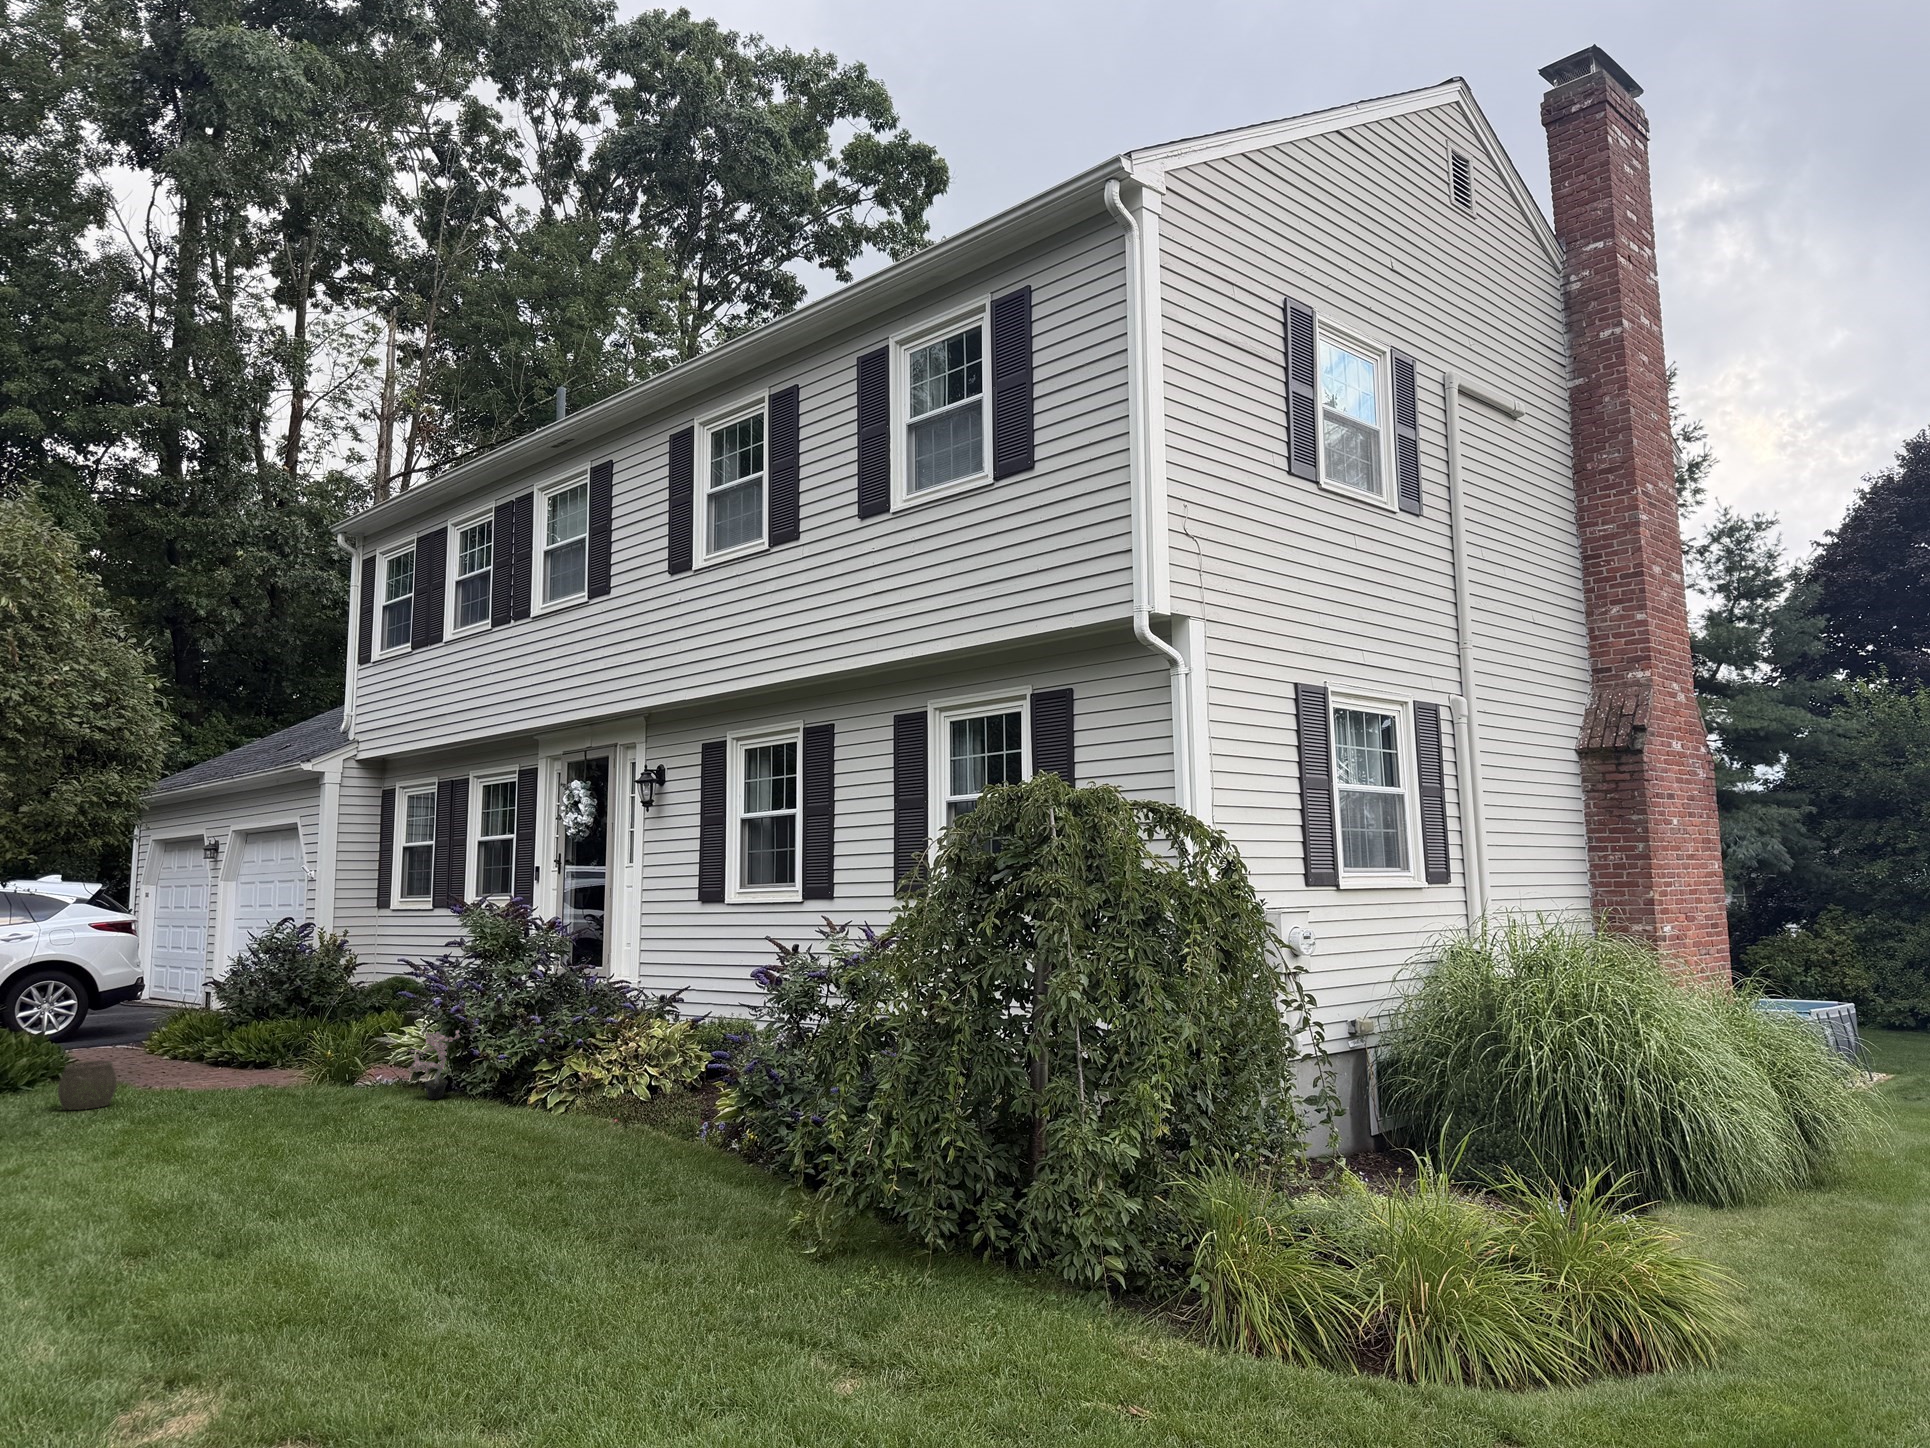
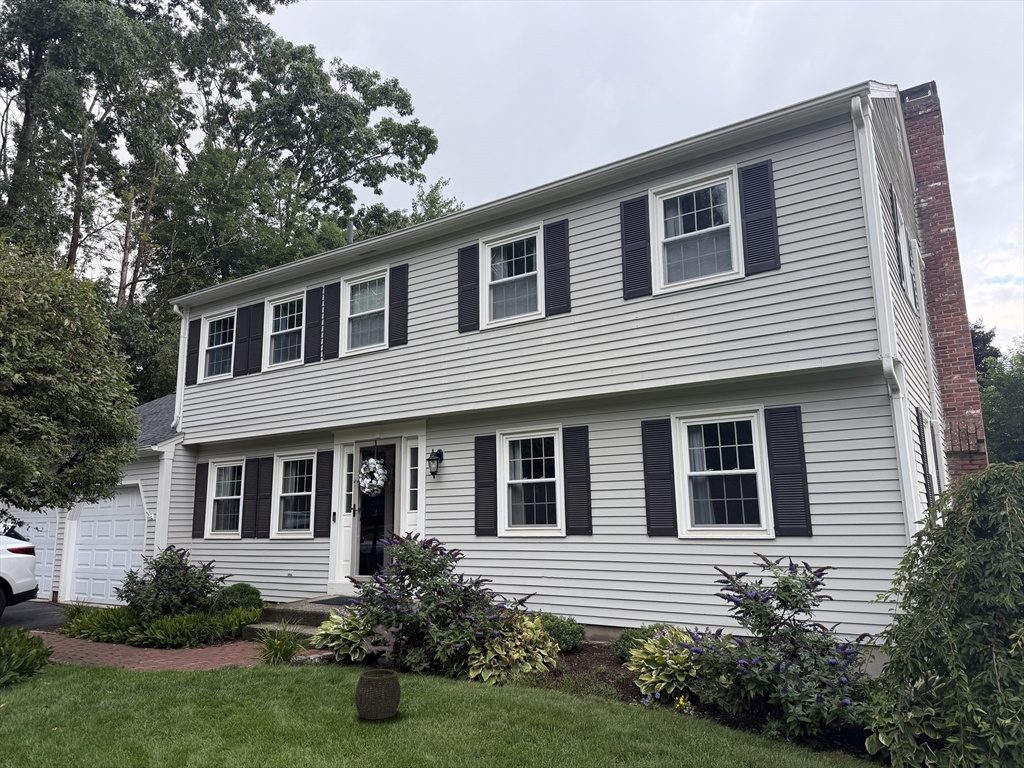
woven basket: present [58,1061,117,1110] -> present [355,669,401,720]

